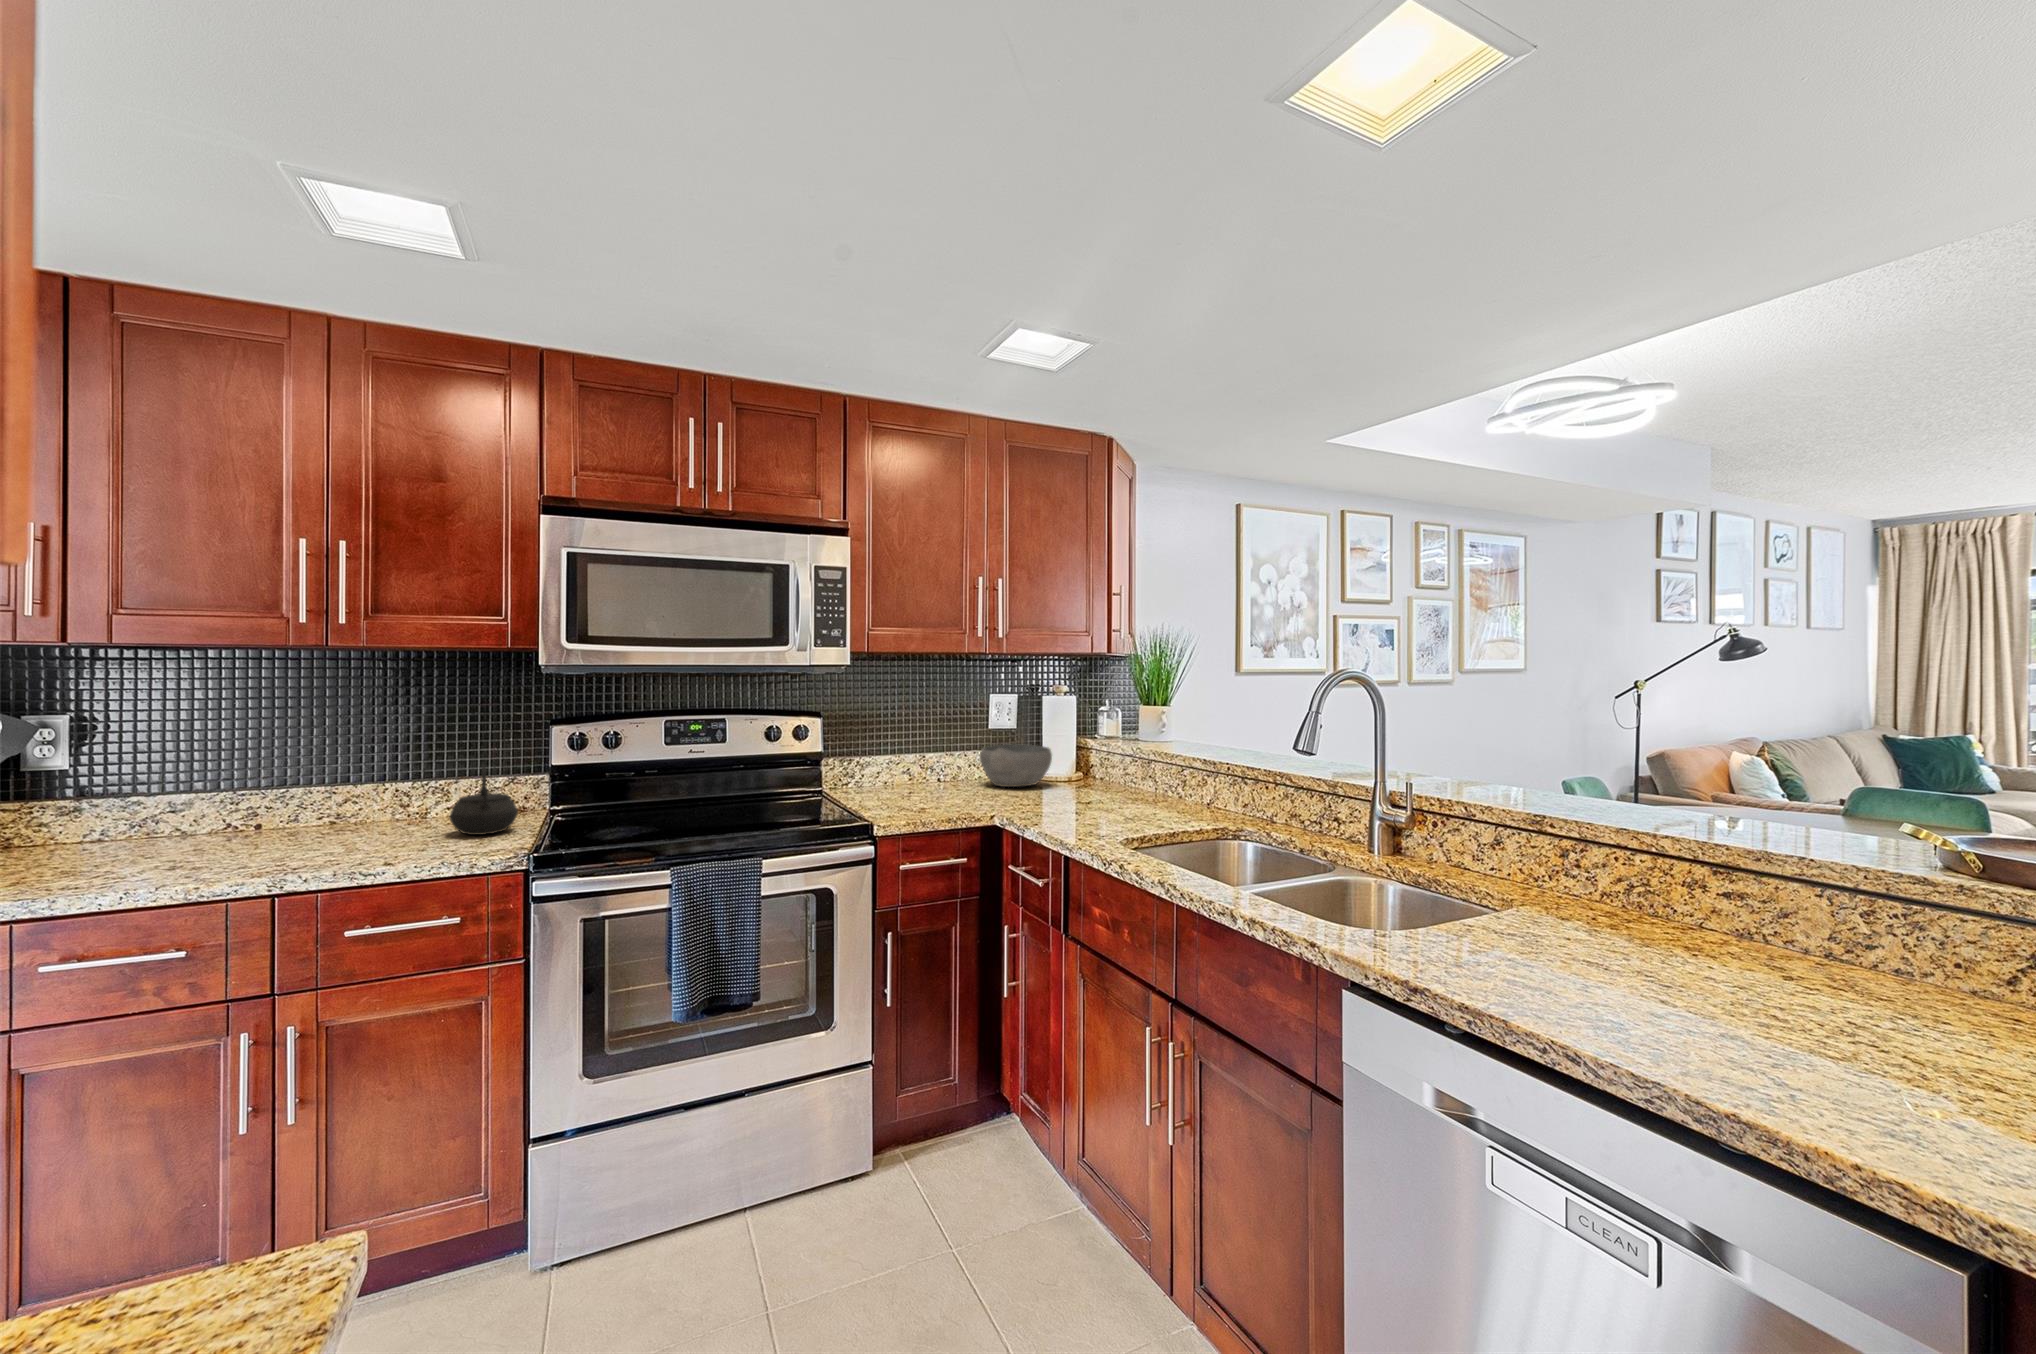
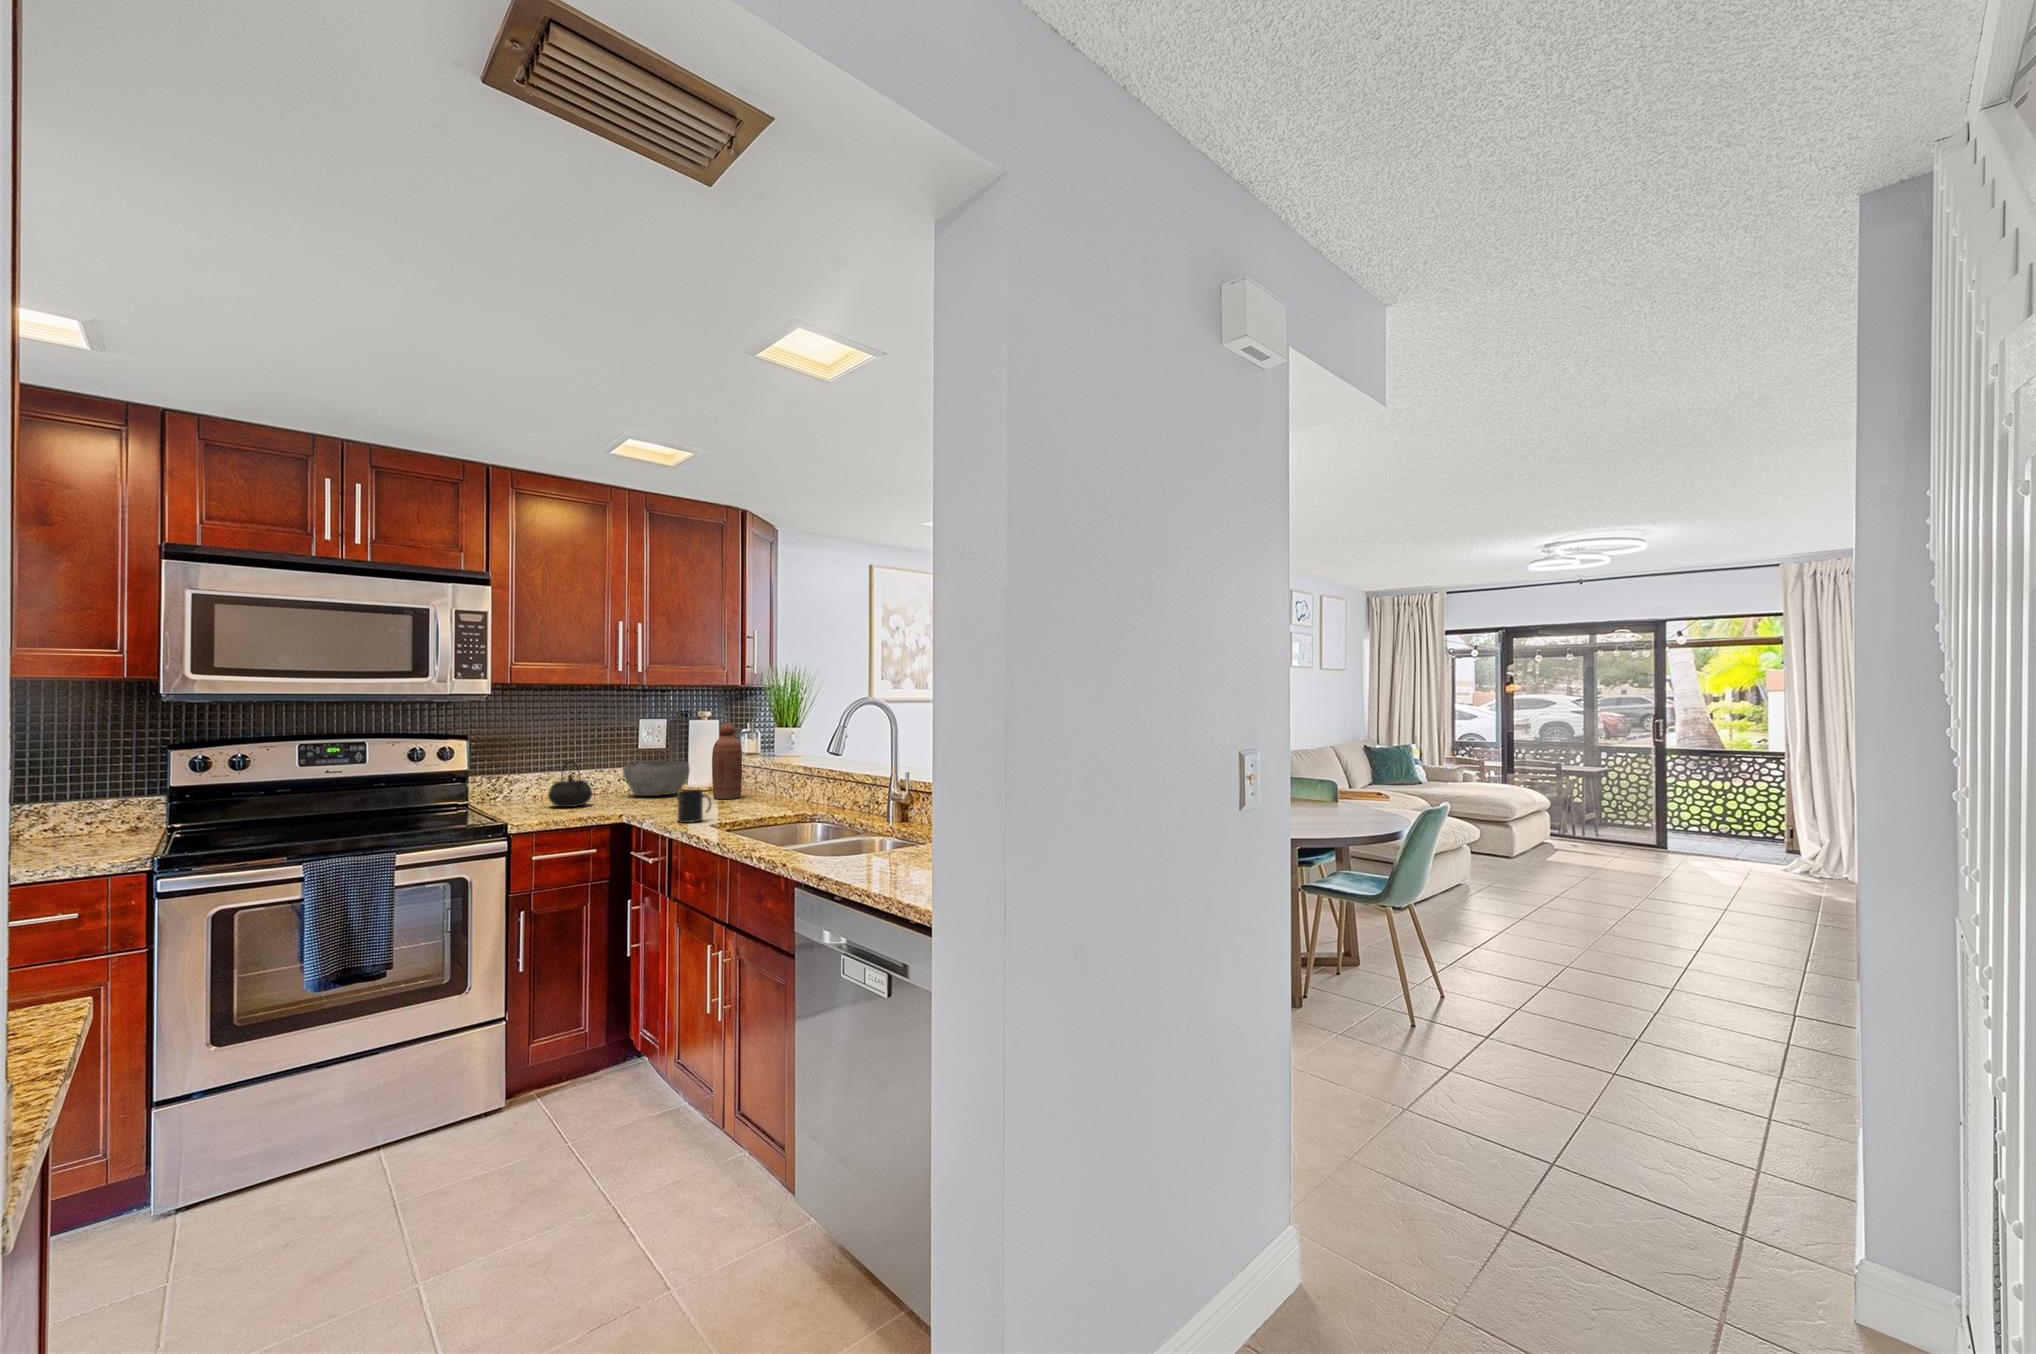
bottle: none [1082,704,1116,796] -> present [712,723,742,799]
kettle: present [450,765,518,835] -> present [548,761,592,807]
mug: none [1065,793,1103,836] -> present [677,790,711,823]

